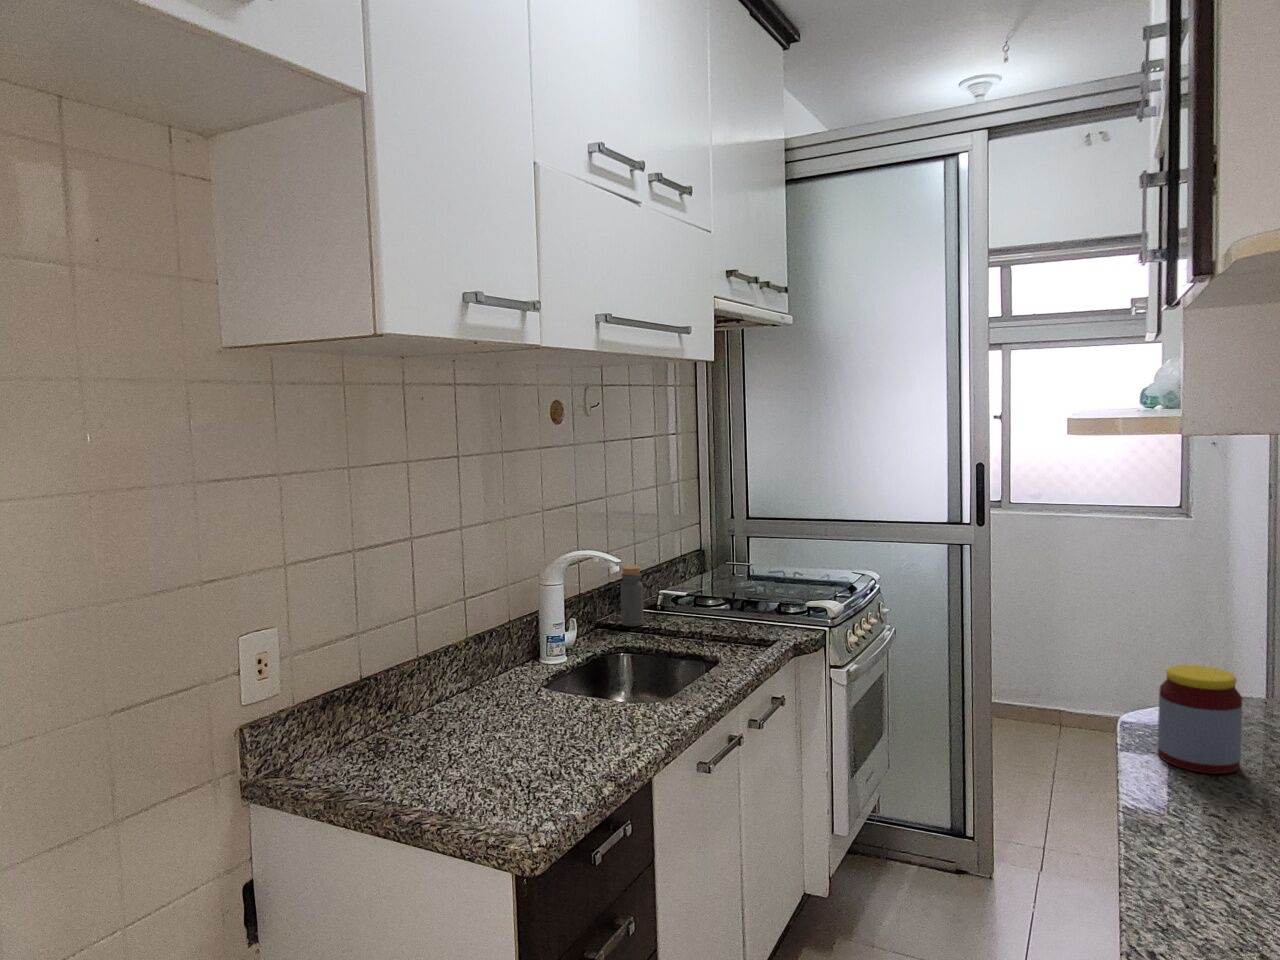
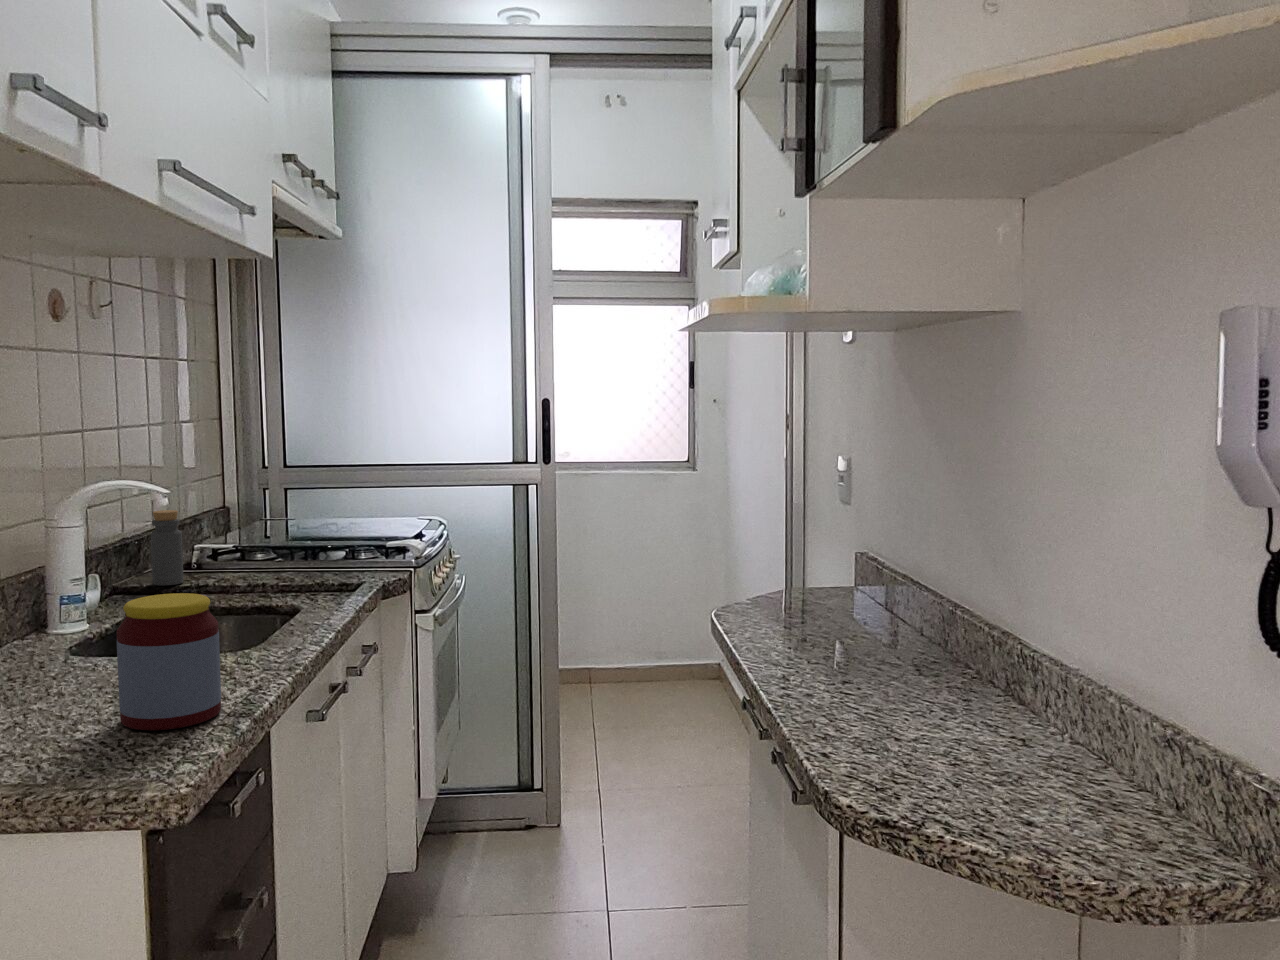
jar: present [1158,665,1242,774] -> present [117,593,221,730]

